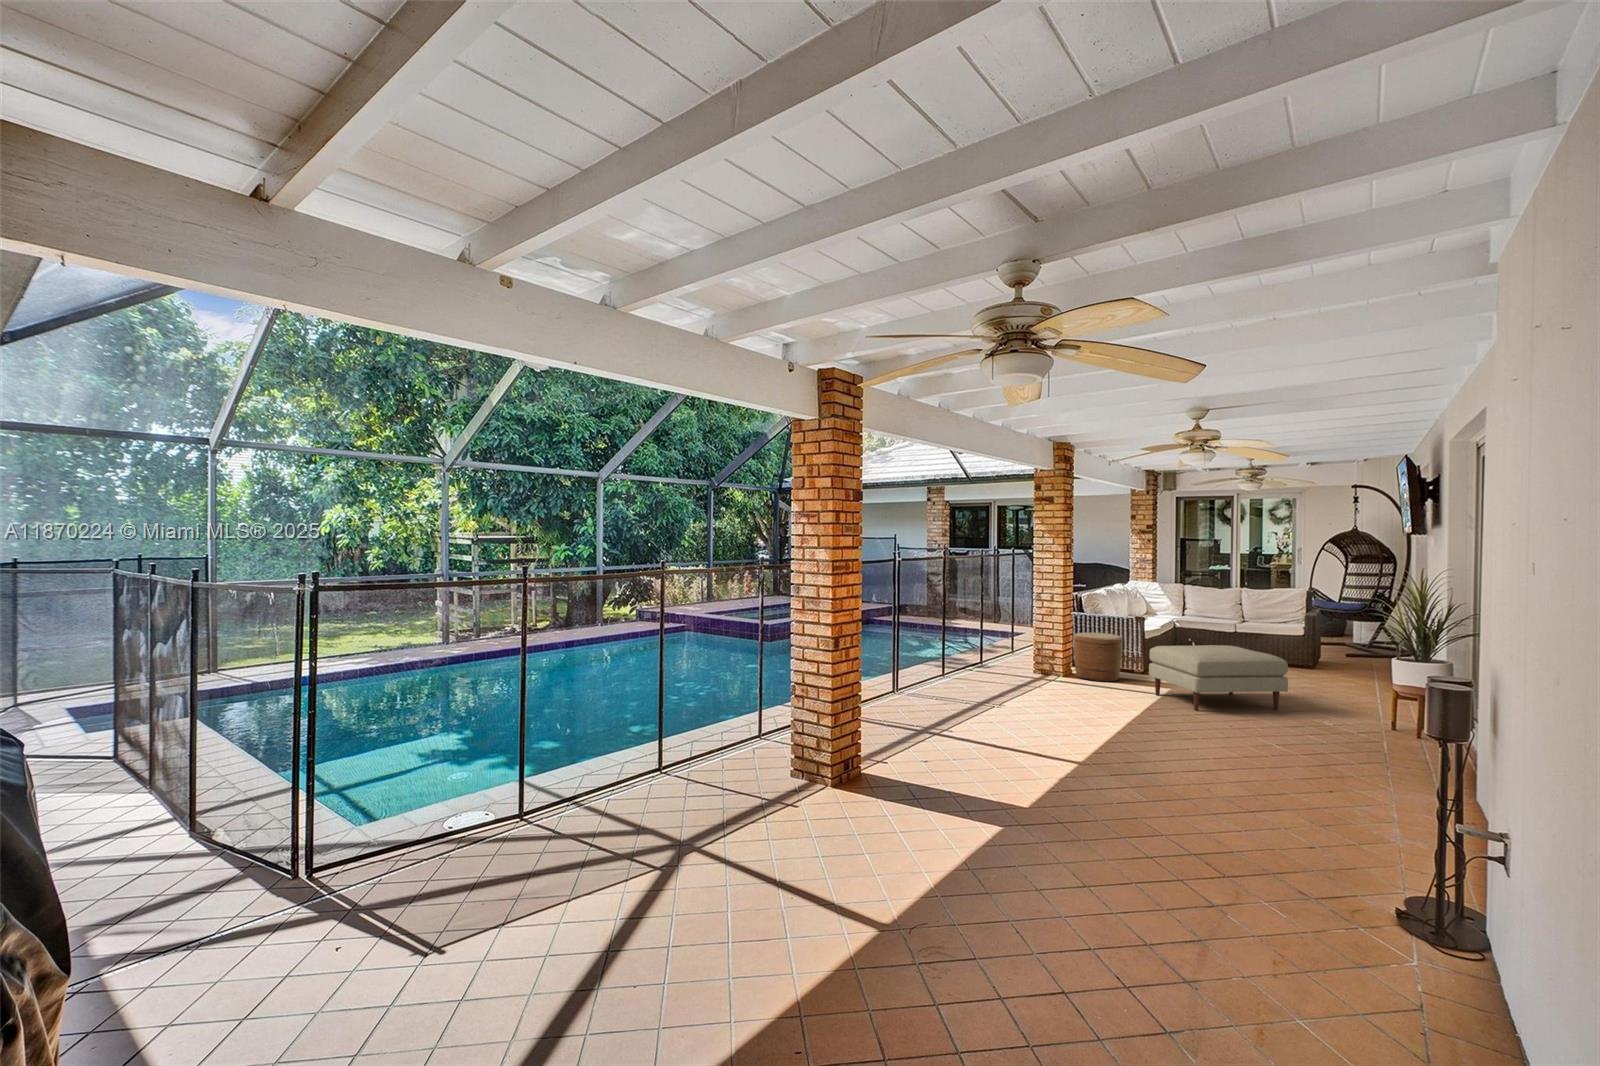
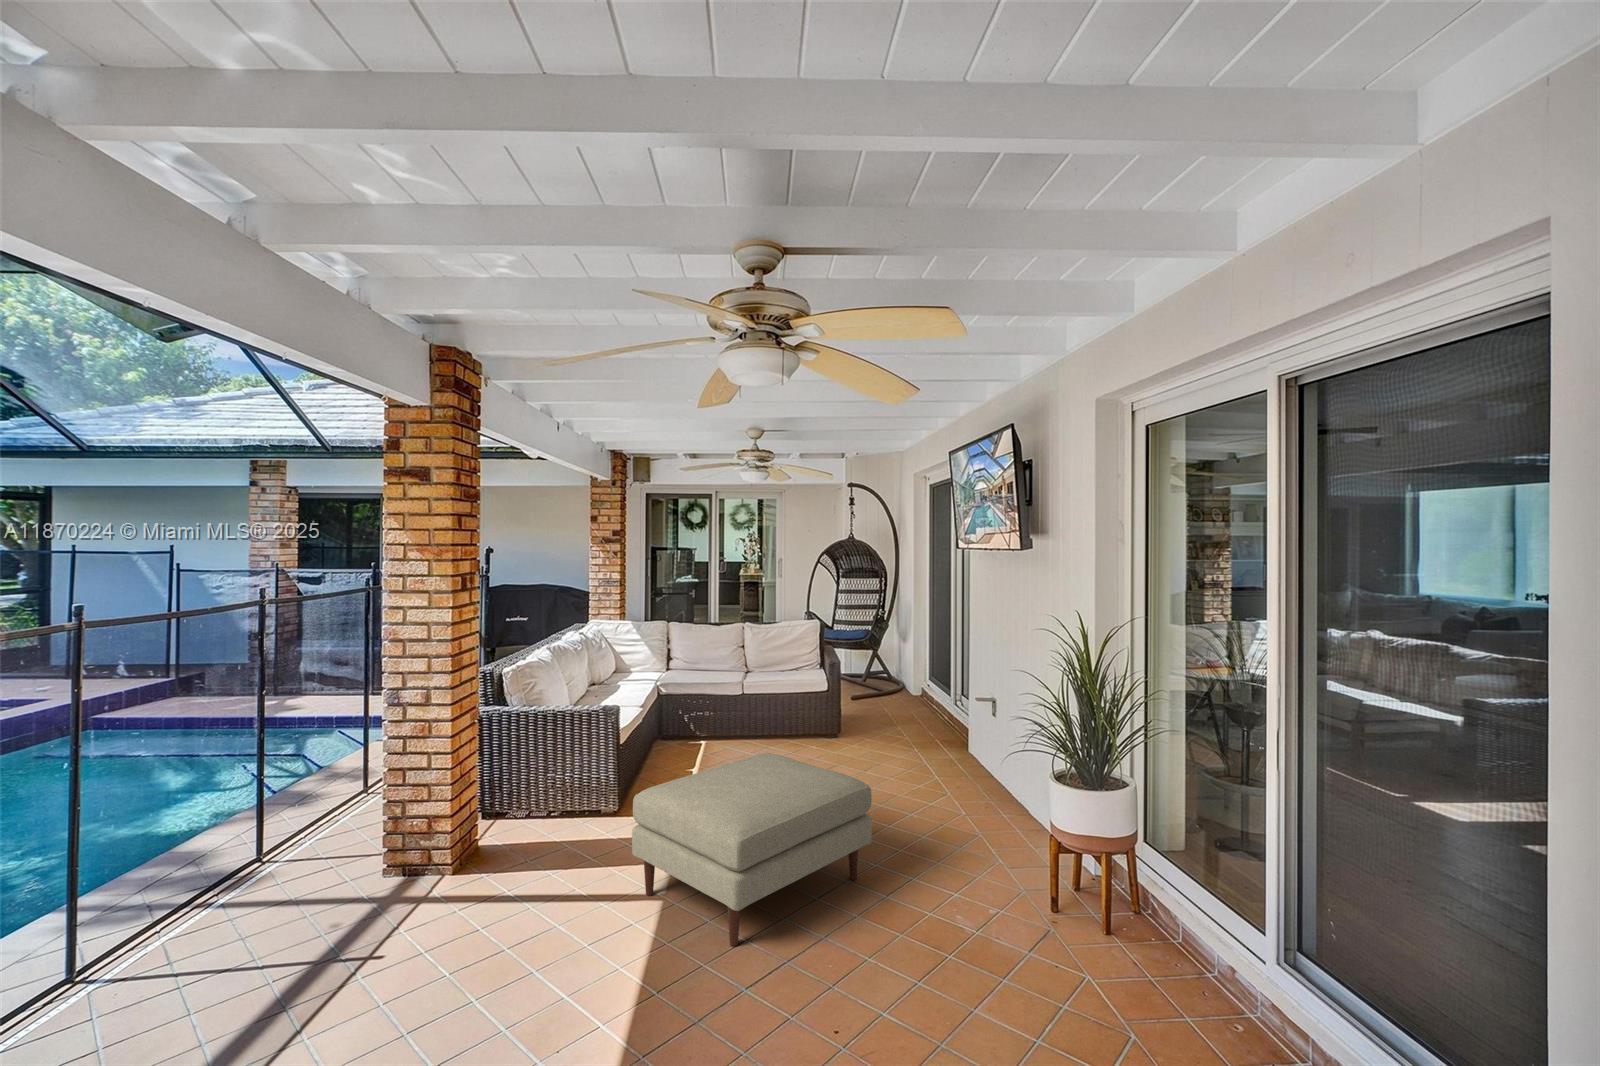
woven basket: present [1074,633,1123,682] -> none [477,750,579,869]

